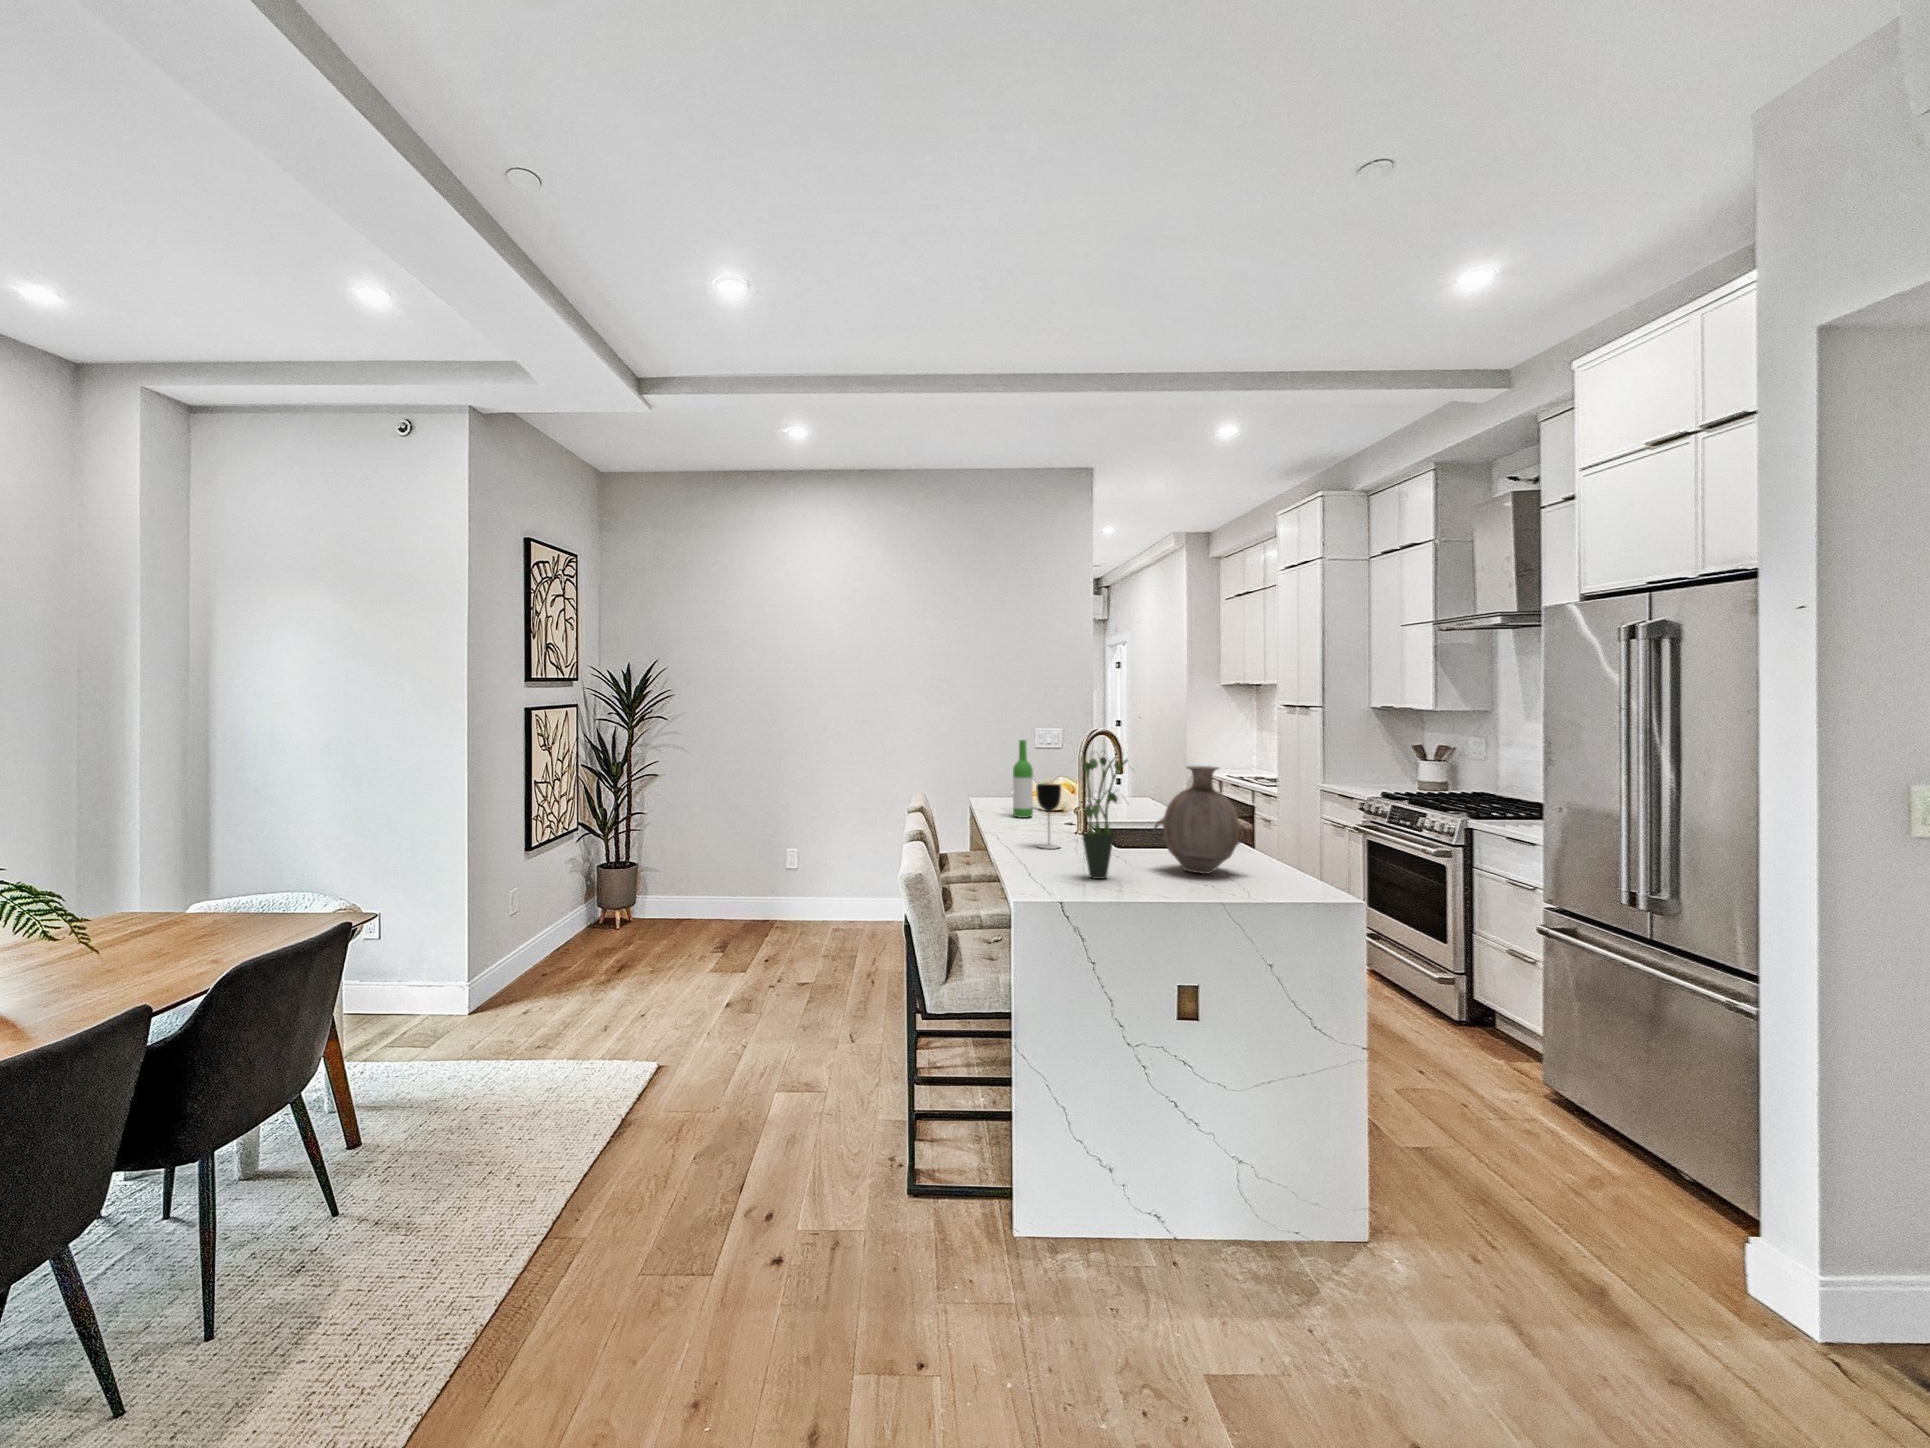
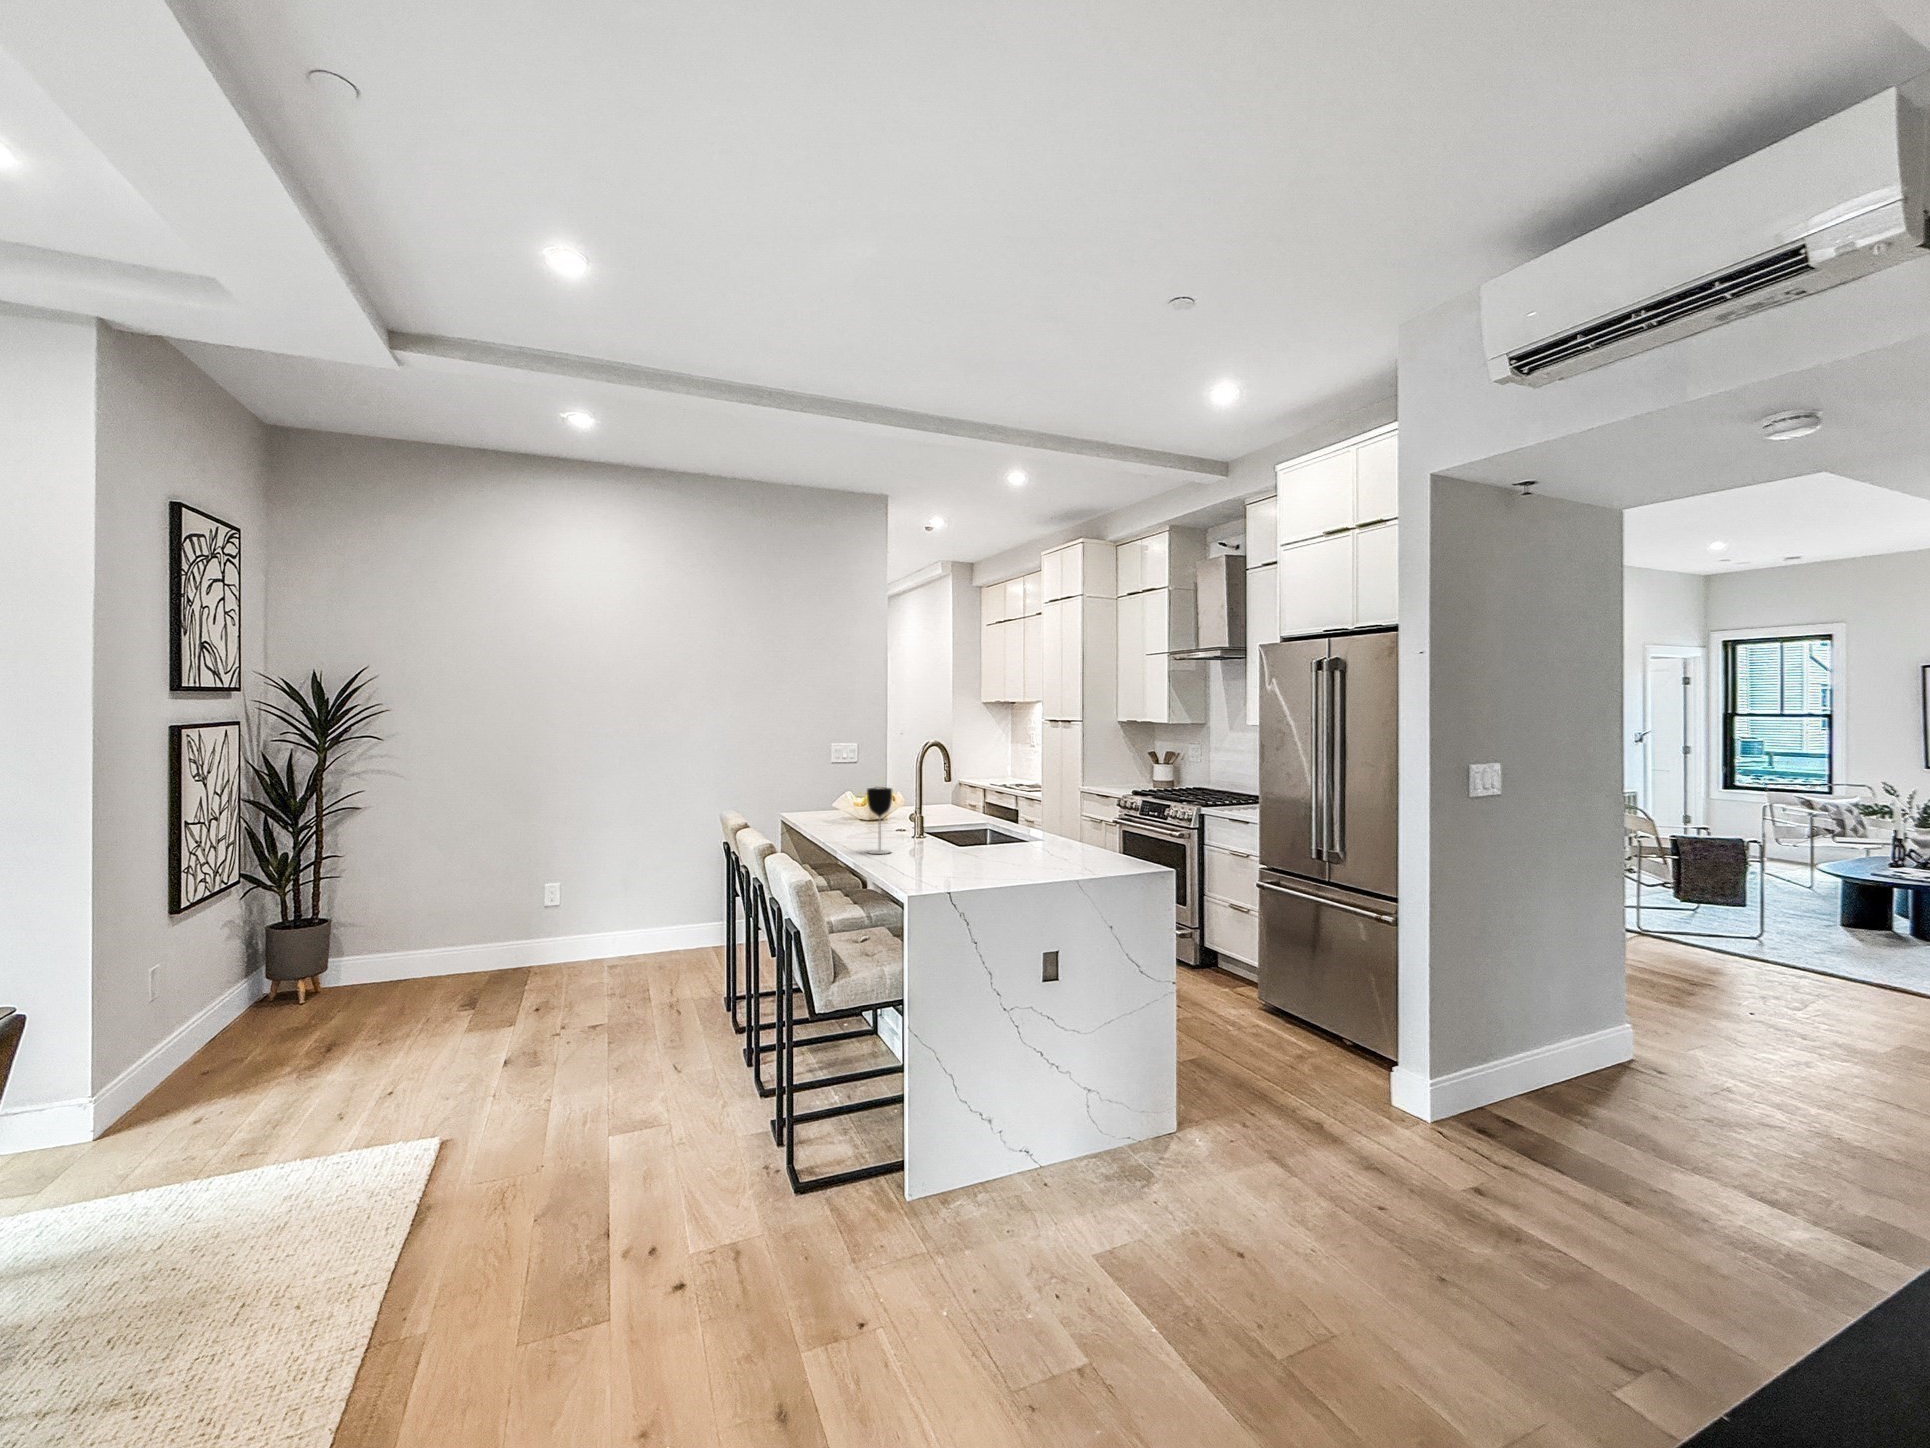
wine bottle: present [1013,740,1033,818] -> none [823,748,844,827]
potted plant: present [1082,754,1128,879] -> none [931,748,988,878]
vase: present [1154,766,1248,874] -> none [994,762,1082,865]

